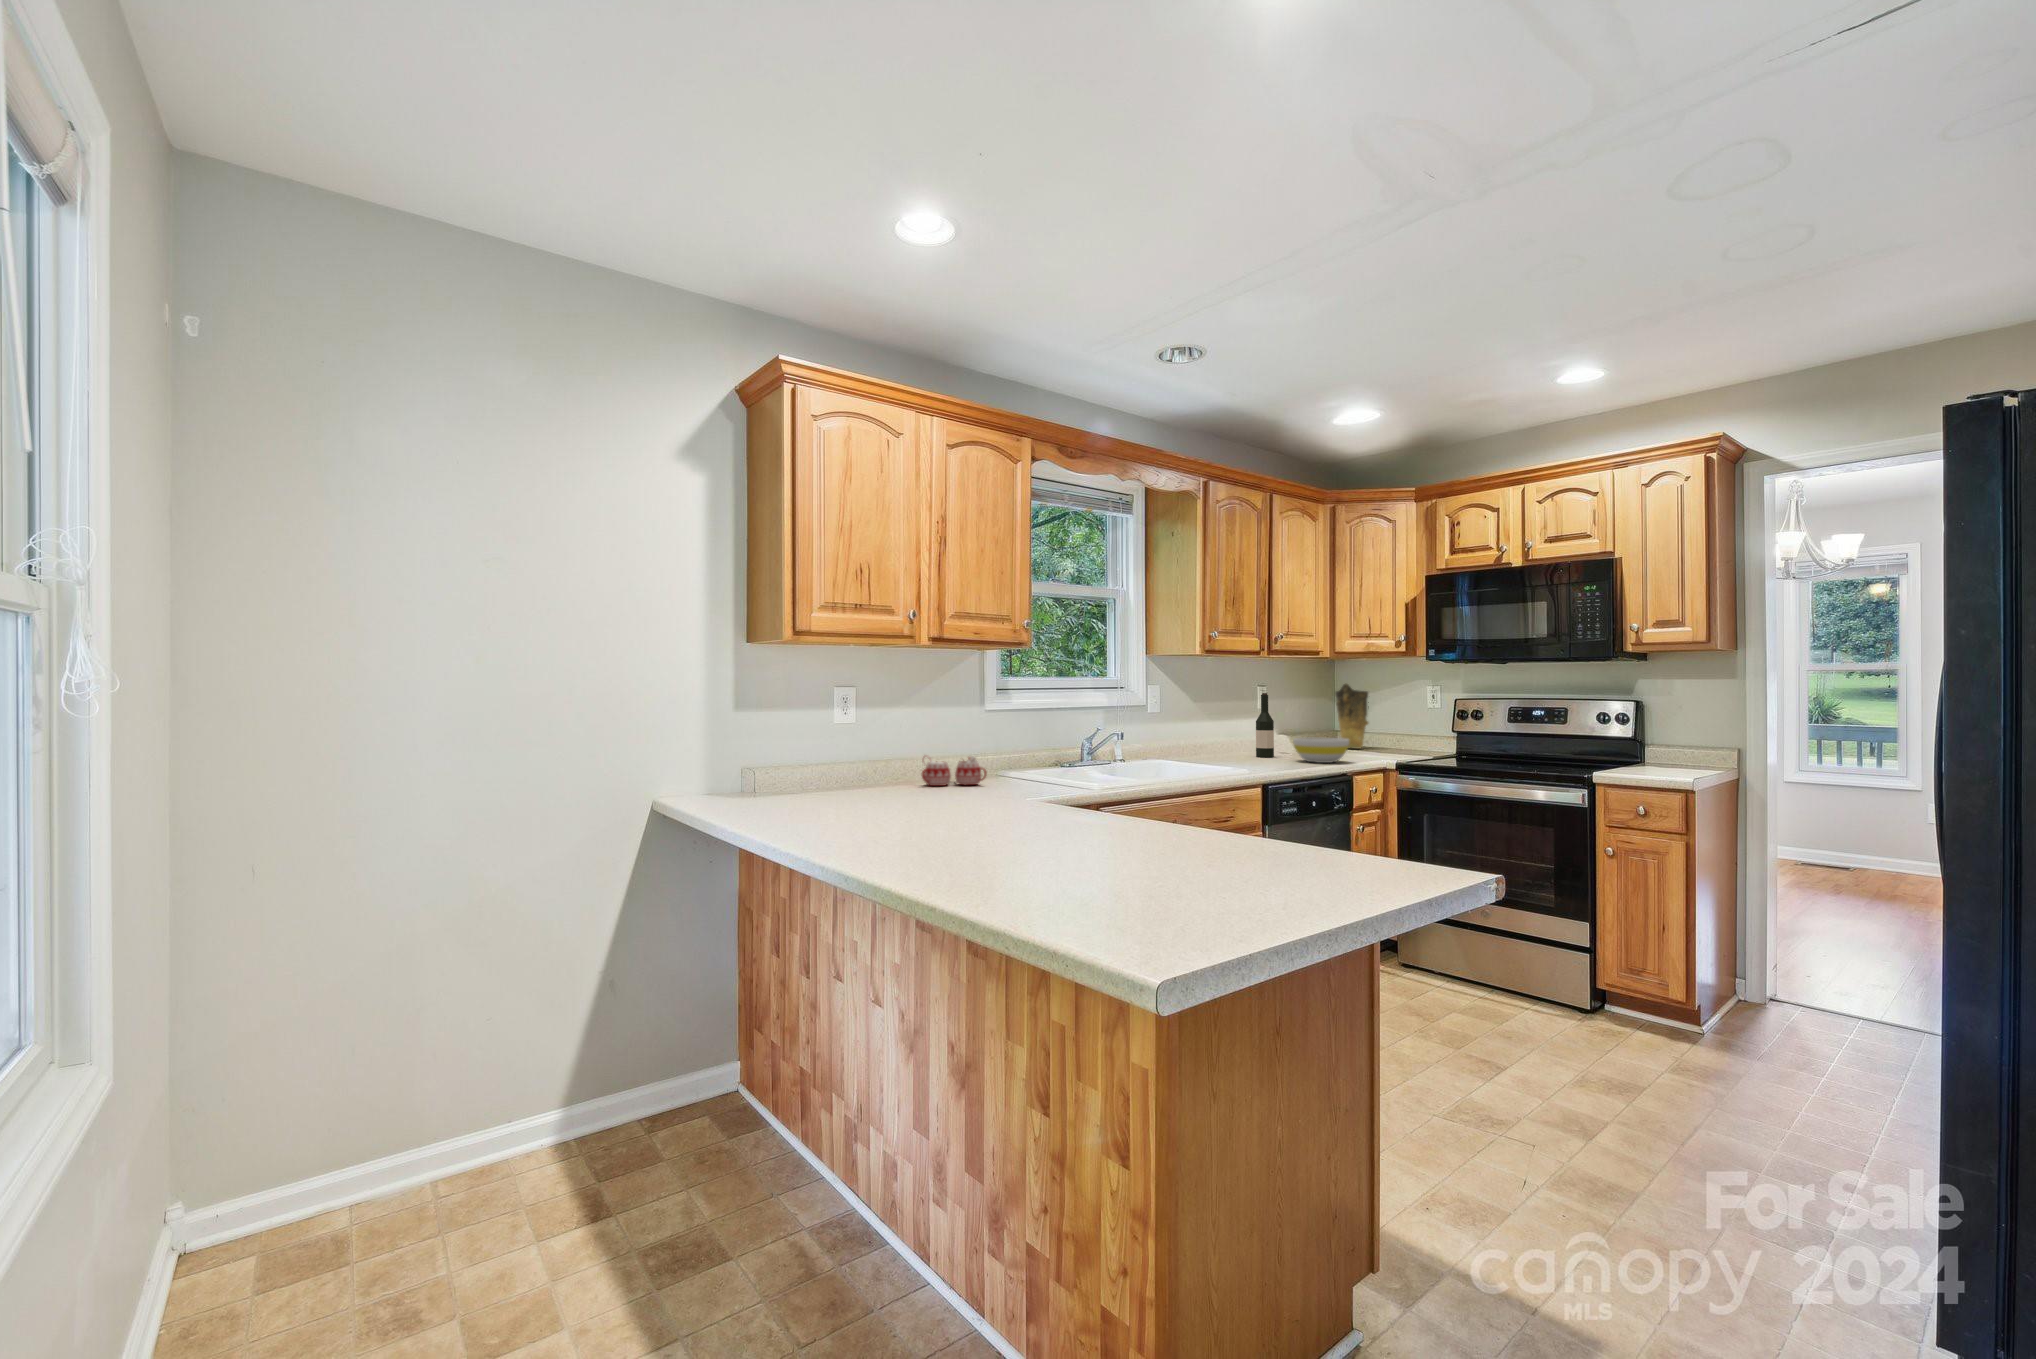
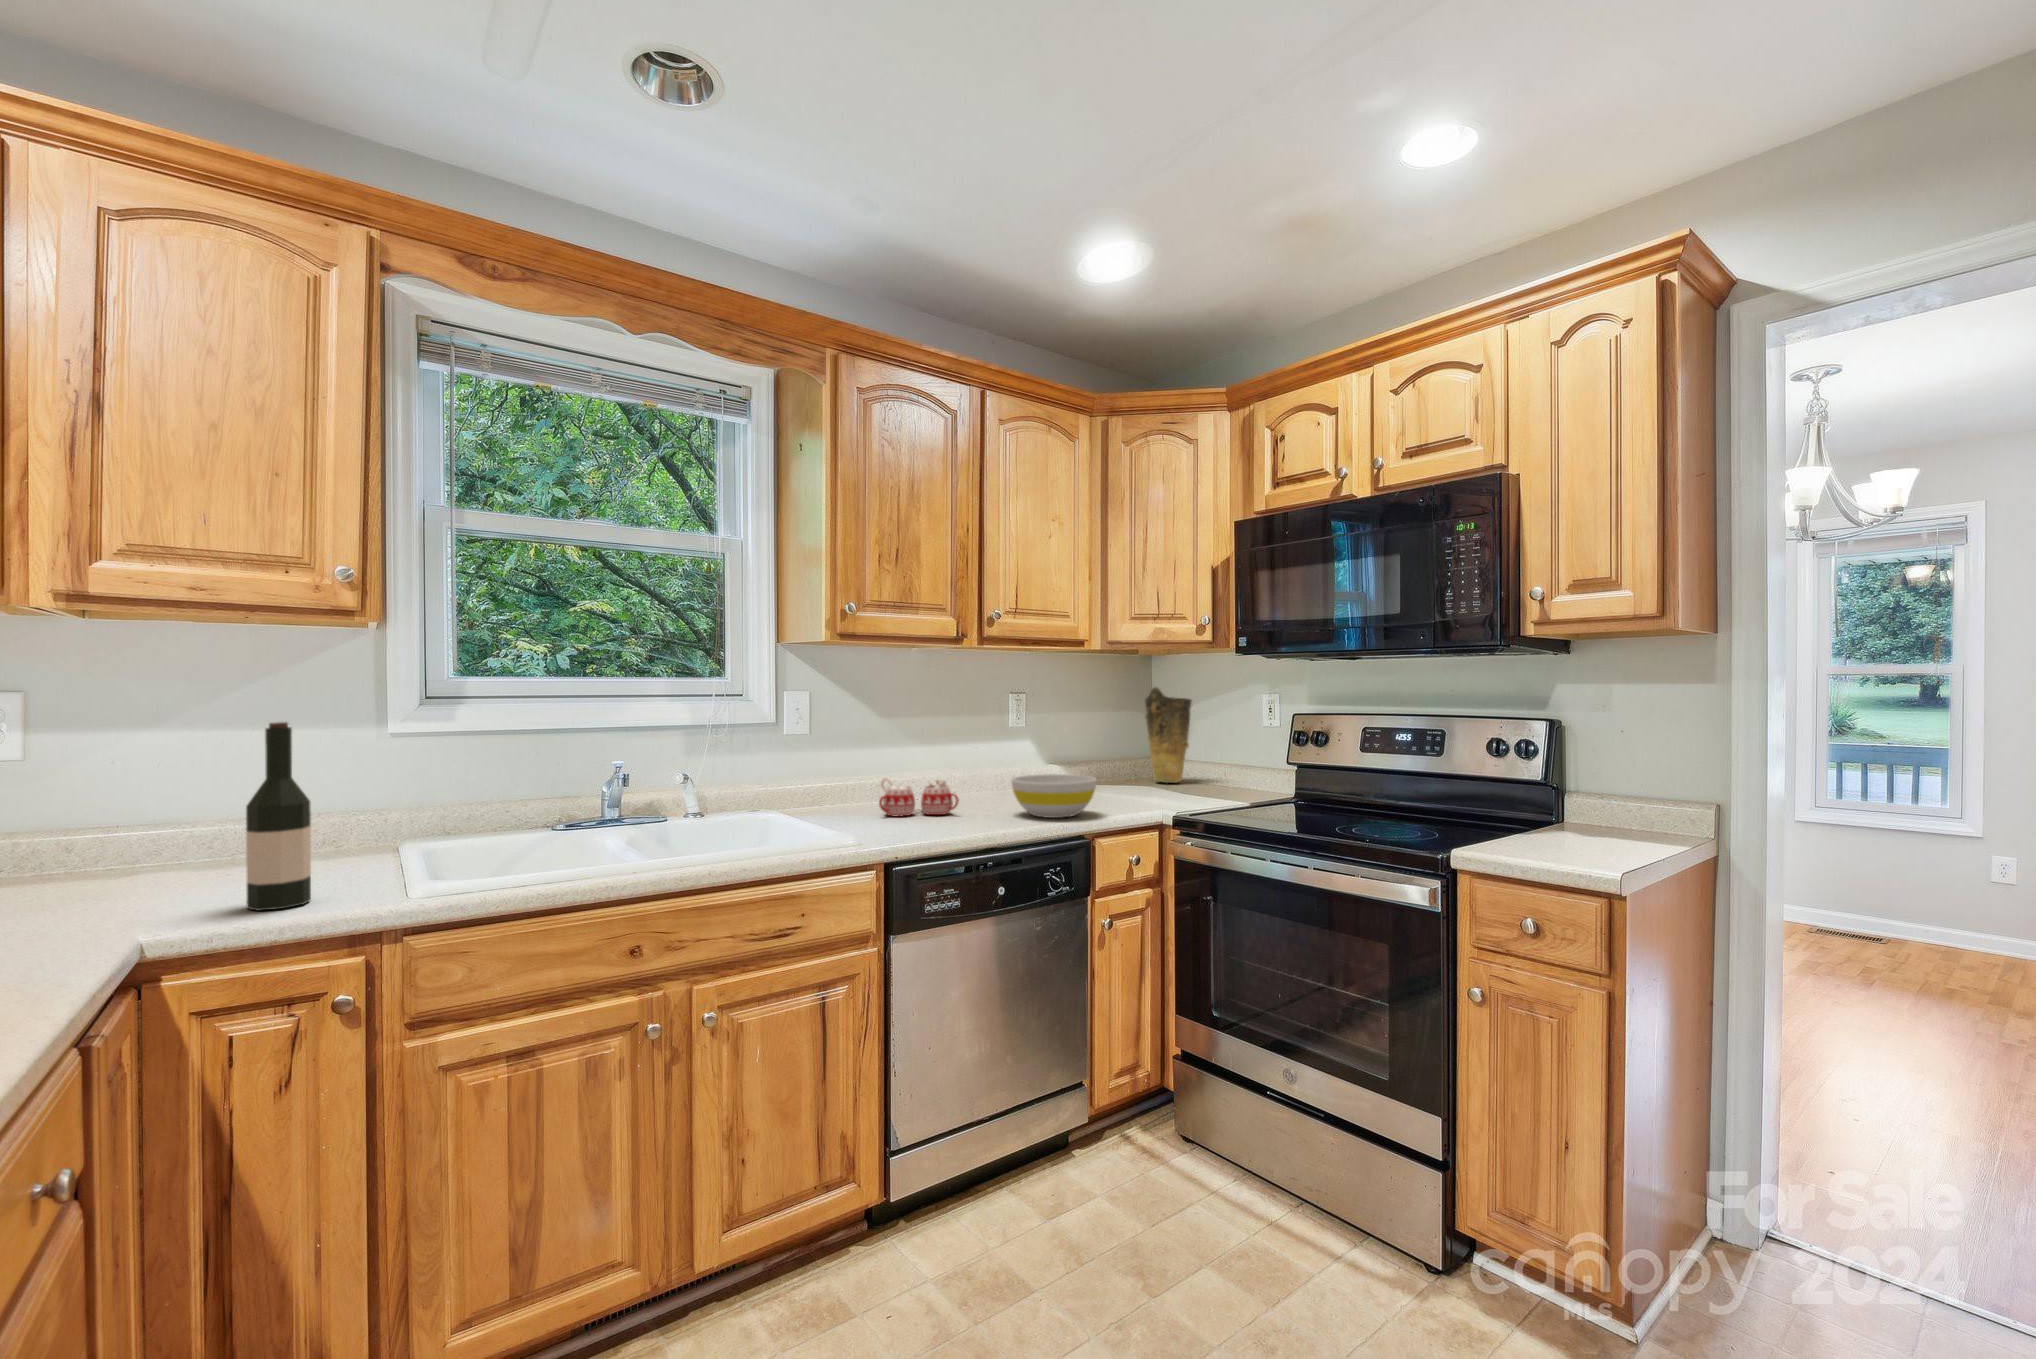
wine bottle: present [1256,693,1274,757] -> present [246,722,311,911]
mug: present [922,755,987,786] -> present [879,778,958,817]

